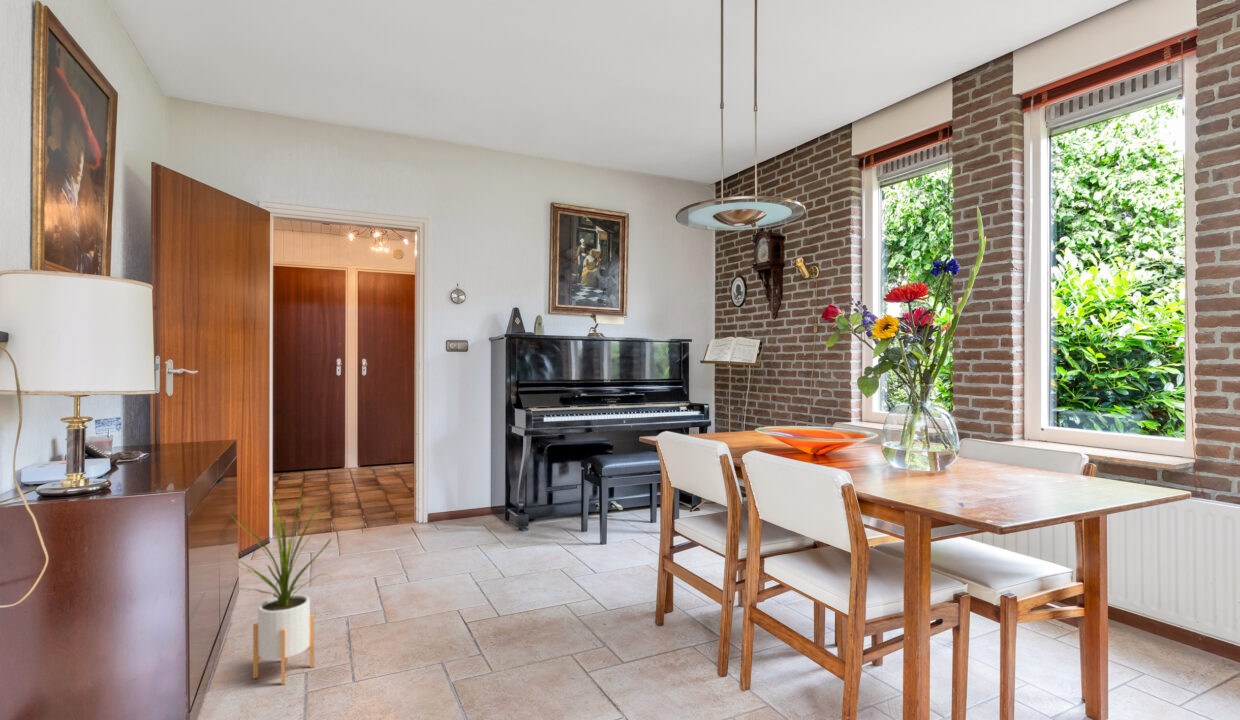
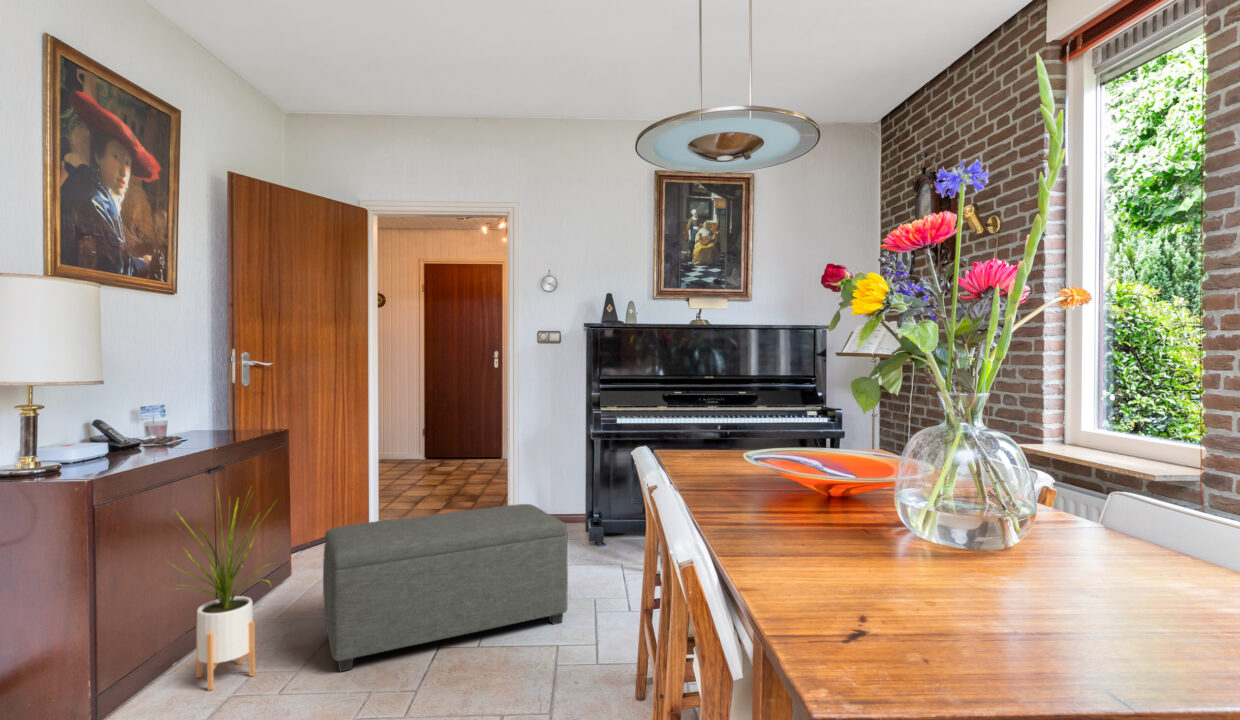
ottoman: none [344,492,556,648] -> present [323,504,568,671]

